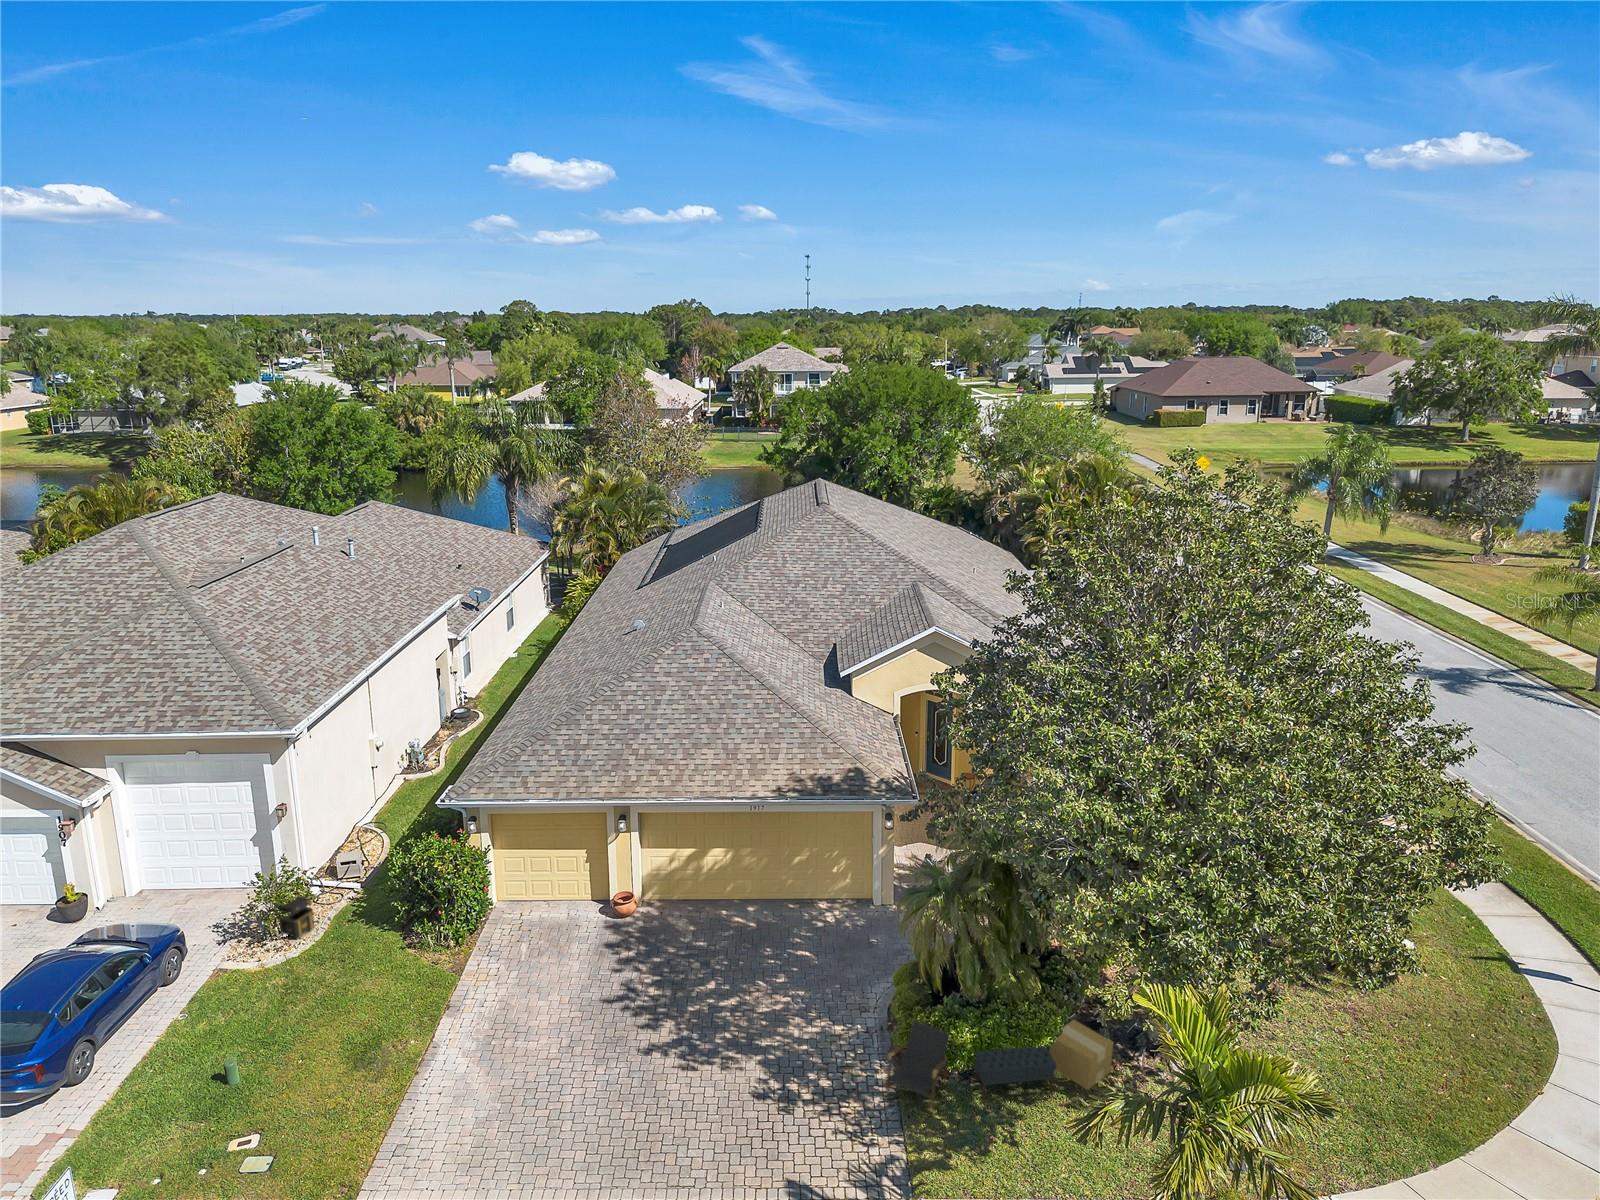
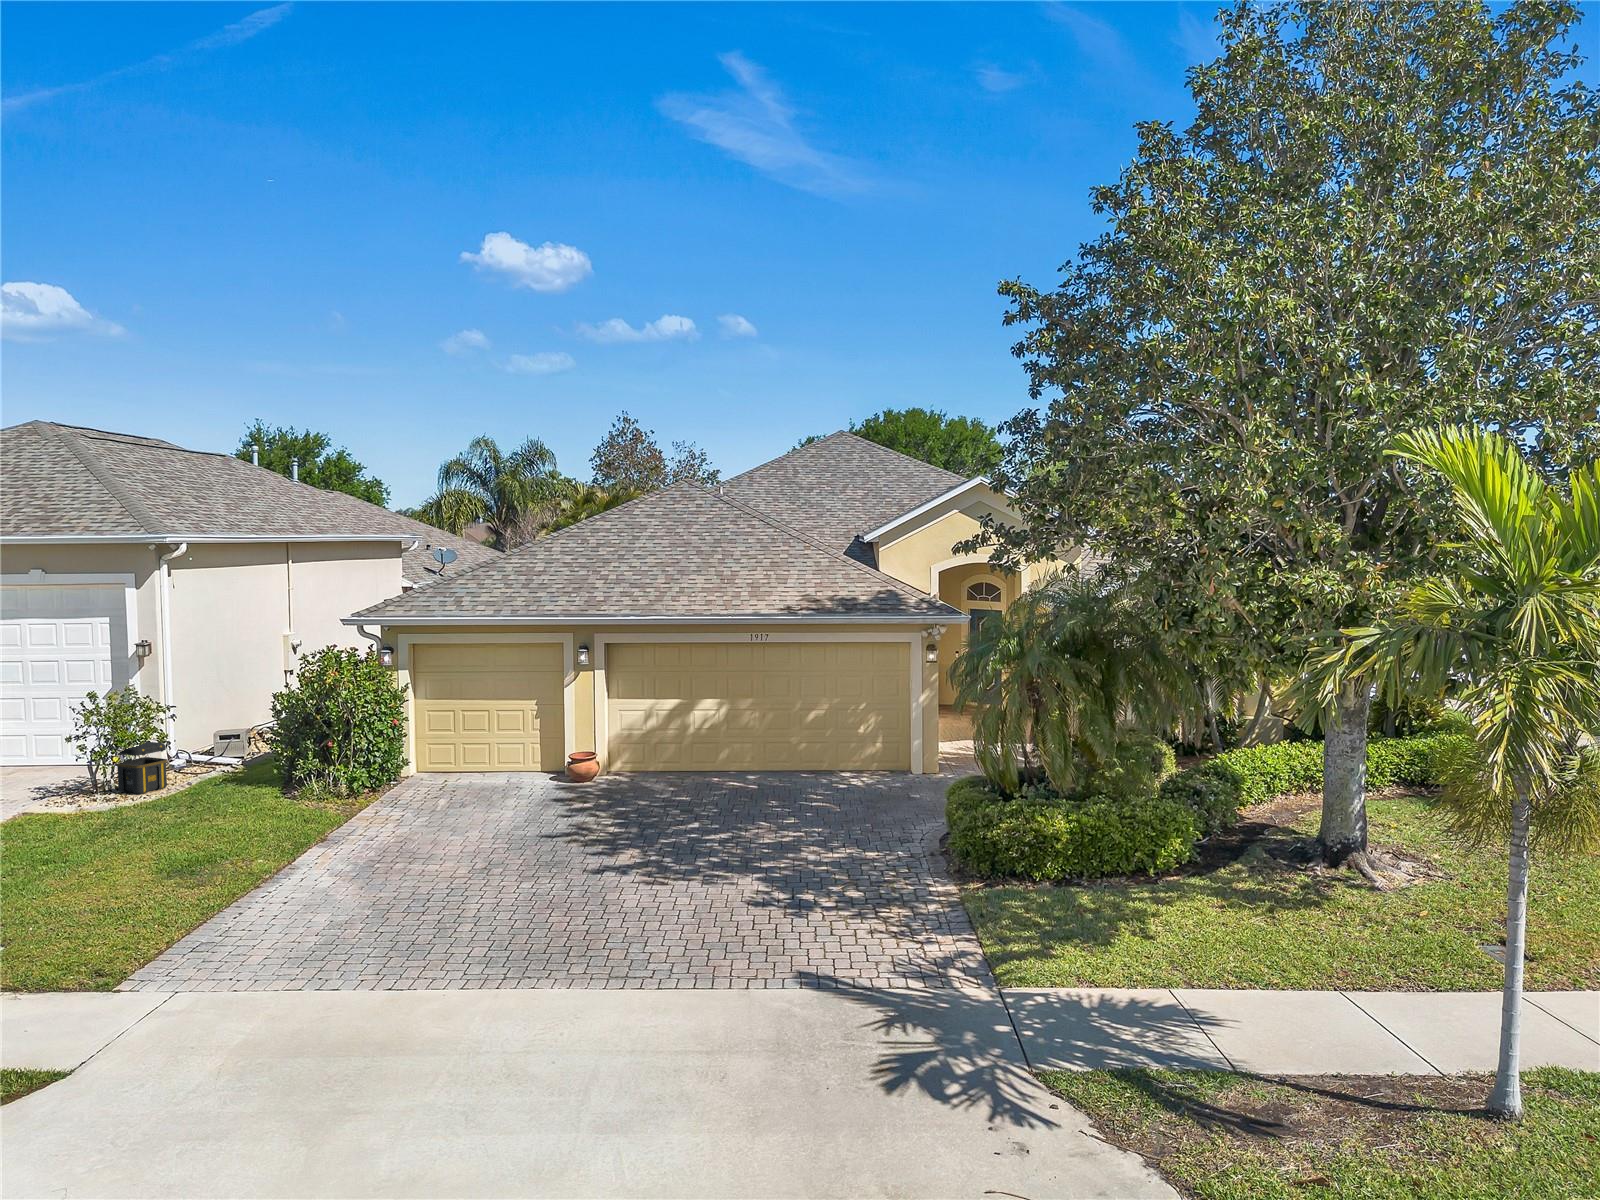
cardboard box: present [1049,1020,1113,1090] -> none [1181,824,1277,902]
lounge chair: present [886,1021,949,1112] -> none [946,804,1036,917]
bench: present [975,1046,1057,1099] -> none [1074,841,1199,907]

